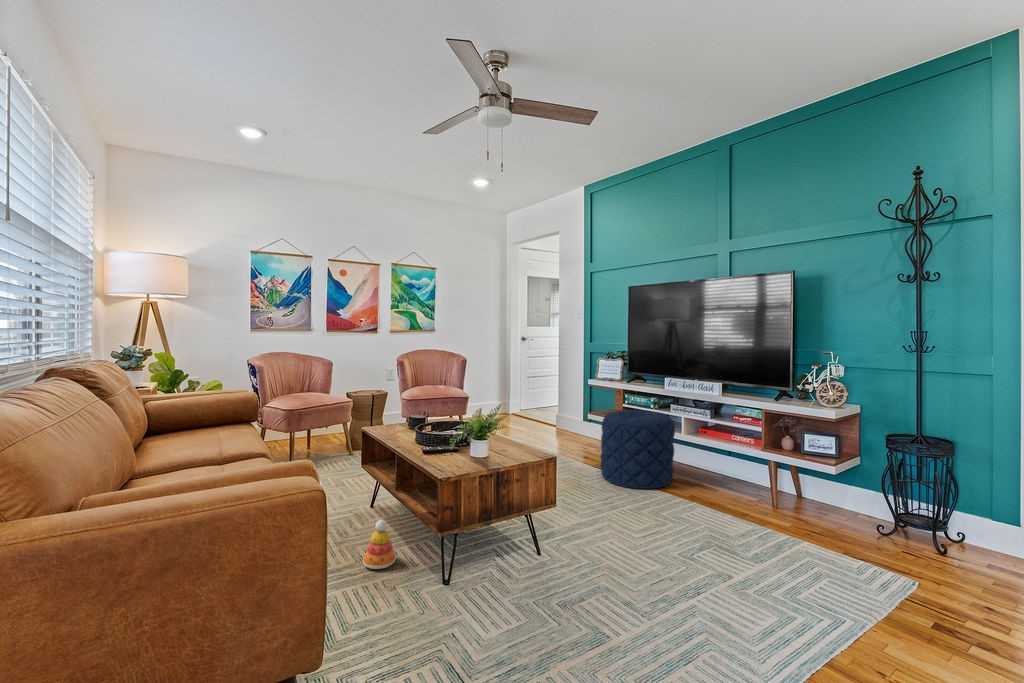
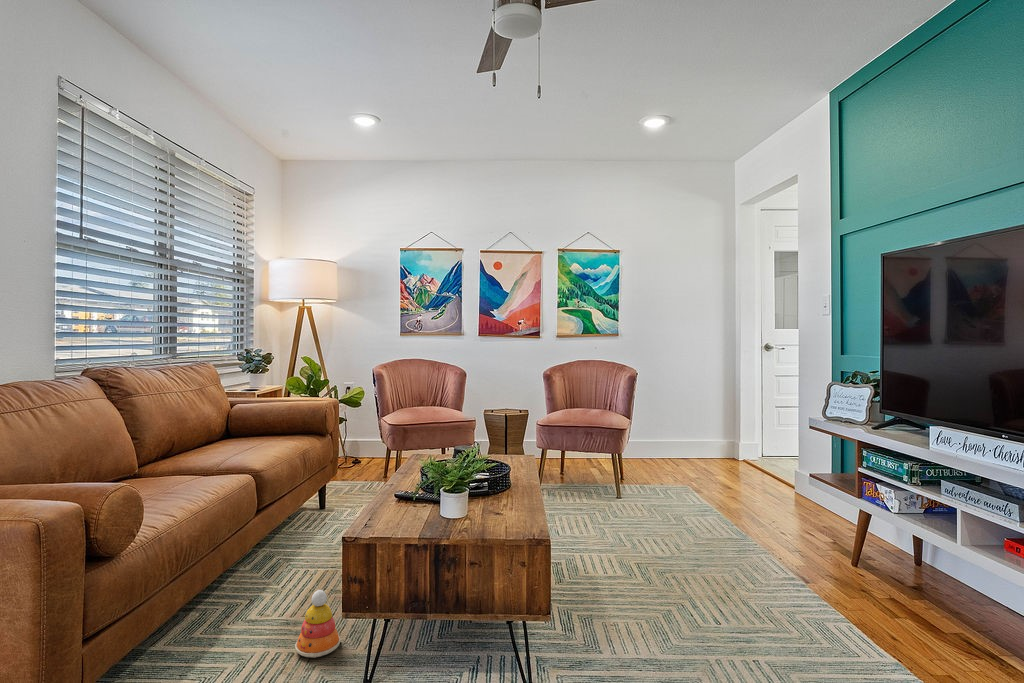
pouf: present [600,410,675,489] -> none [775,479,930,643]

